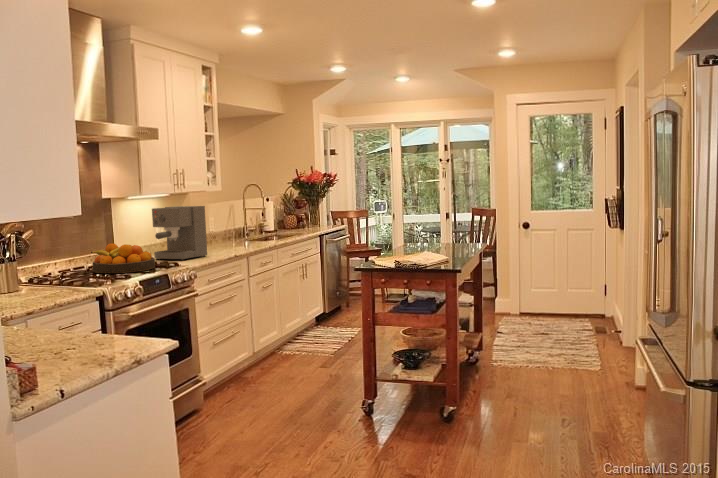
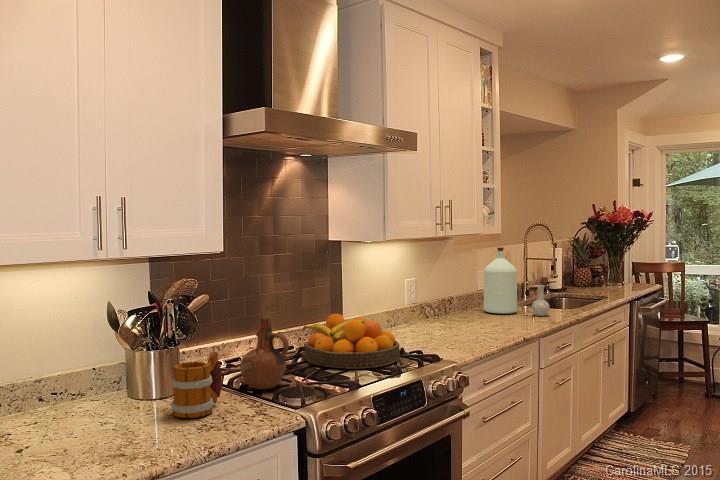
bottle: none [214,201,258,245] -> present [484,248,550,316]
coffee maker: present [152,206,207,260] -> none [399,255,479,344]
ceramic pitcher: none [56,235,87,283] -> present [240,305,289,389]
mug: none [20,260,50,295] -> present [171,352,223,418]

